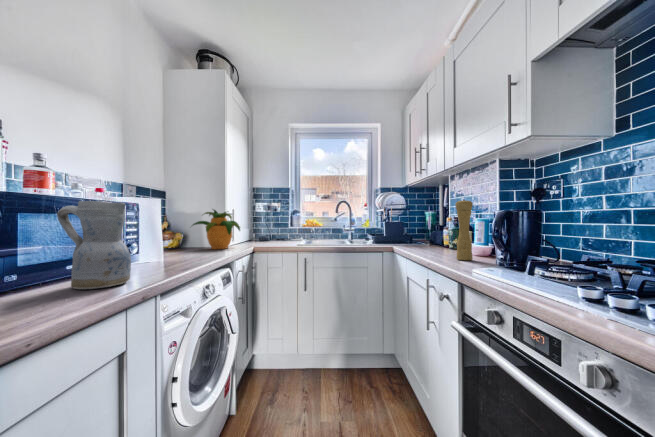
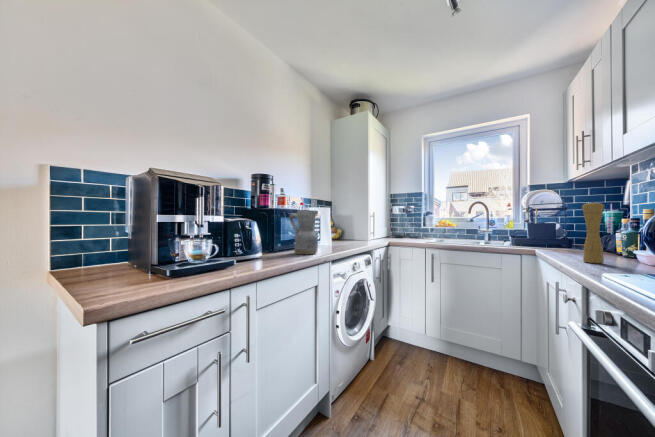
potted plant: present [193,210,240,249] -> none [345,212,381,242]

